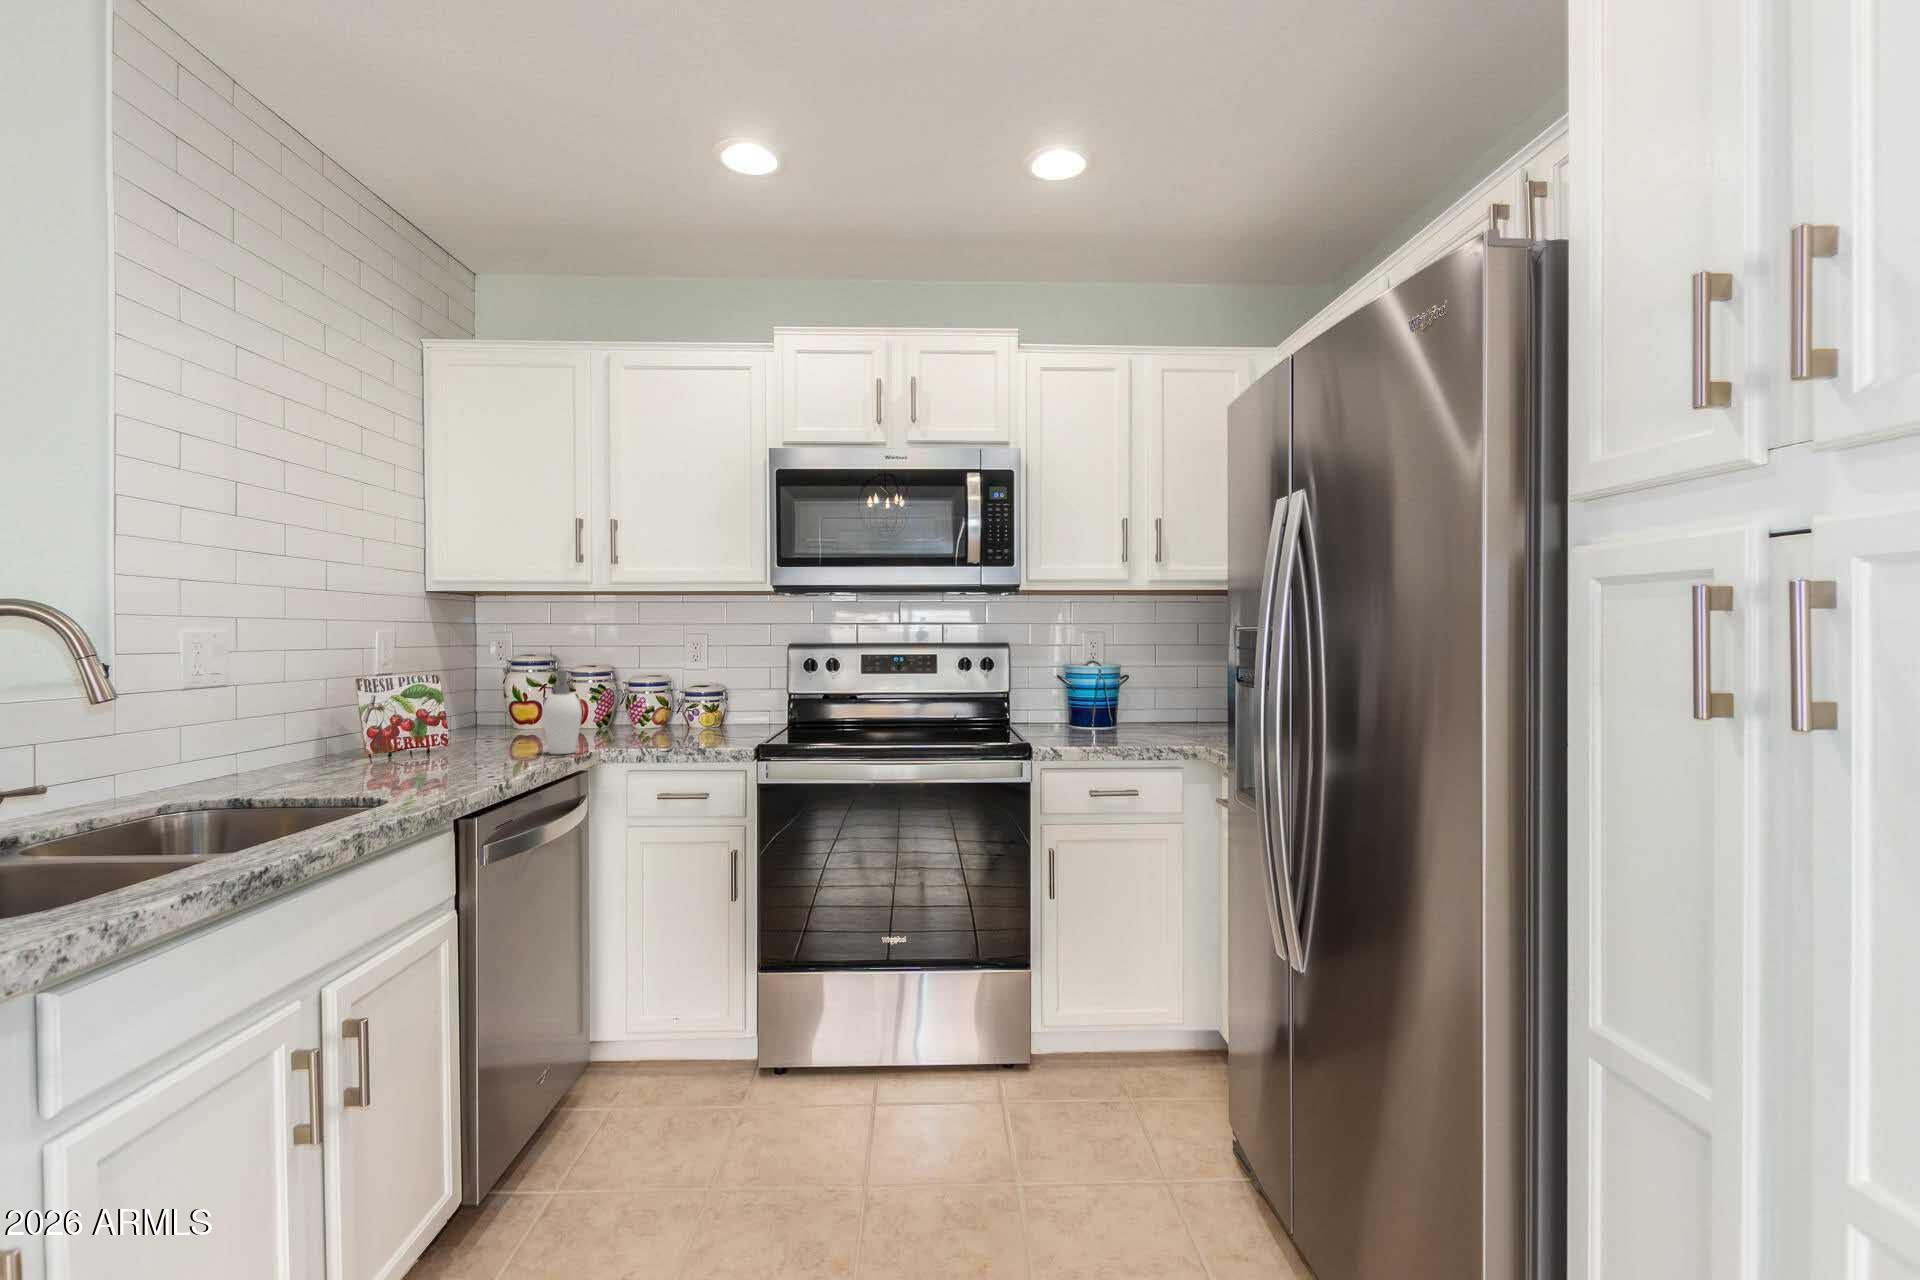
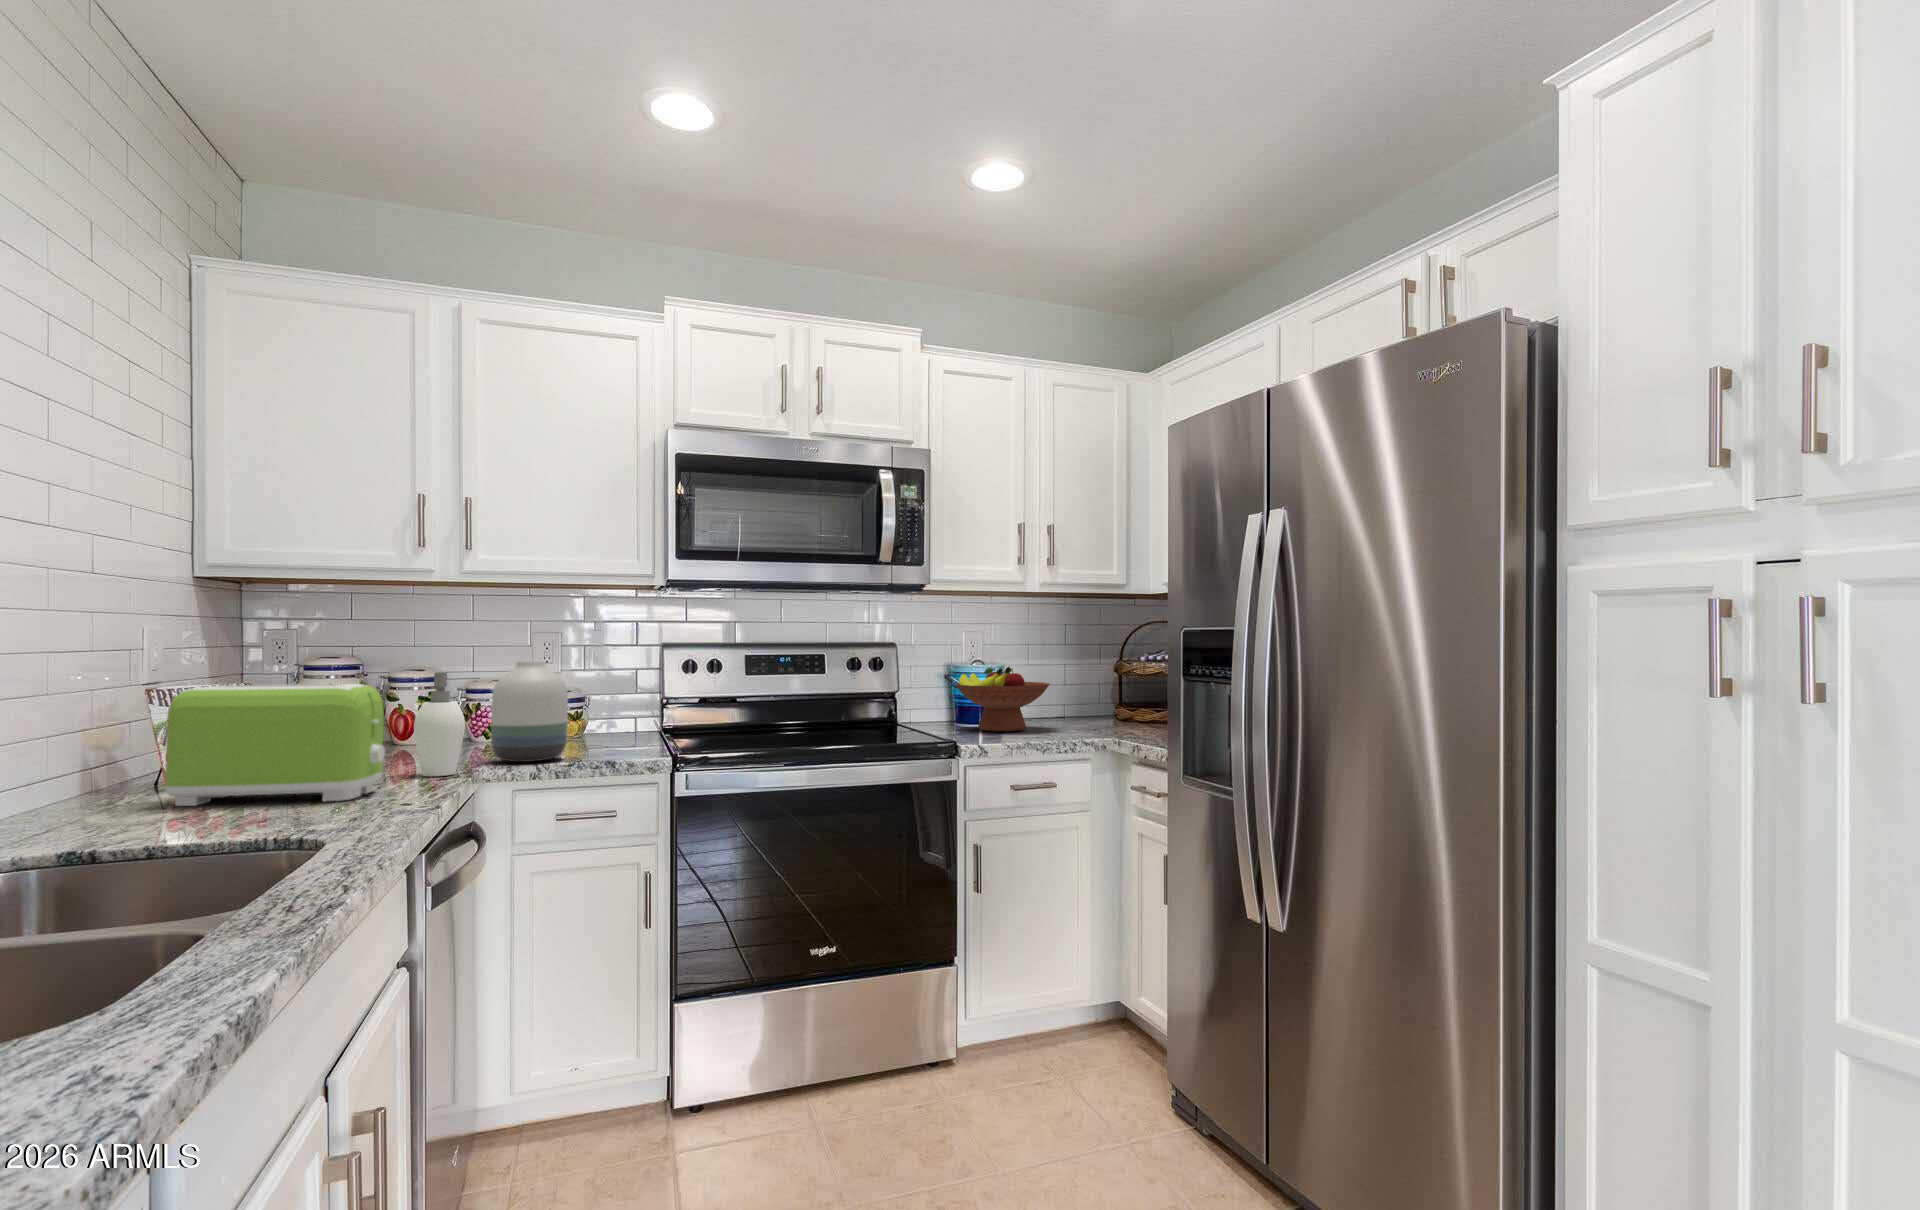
vase: none [618,660,680,745] -> present [491,661,568,762]
fruit bowl: none [1067,669,1167,735] -> present [955,667,1050,732]
toaster: none [348,679,498,770] -> present [165,684,385,806]

